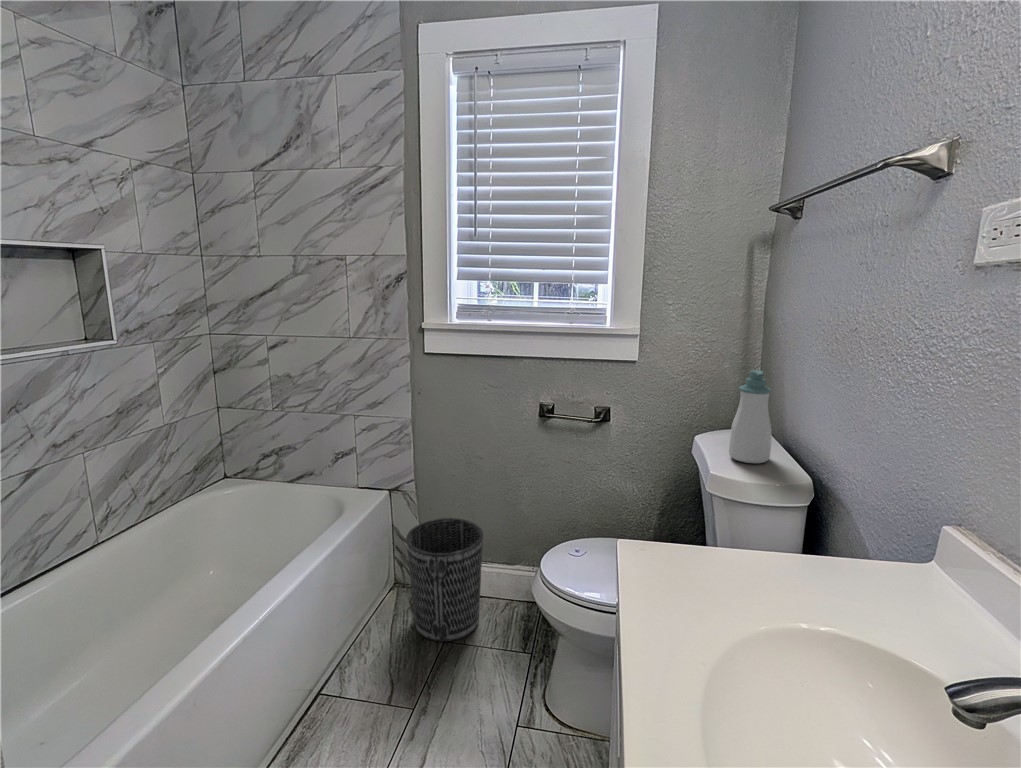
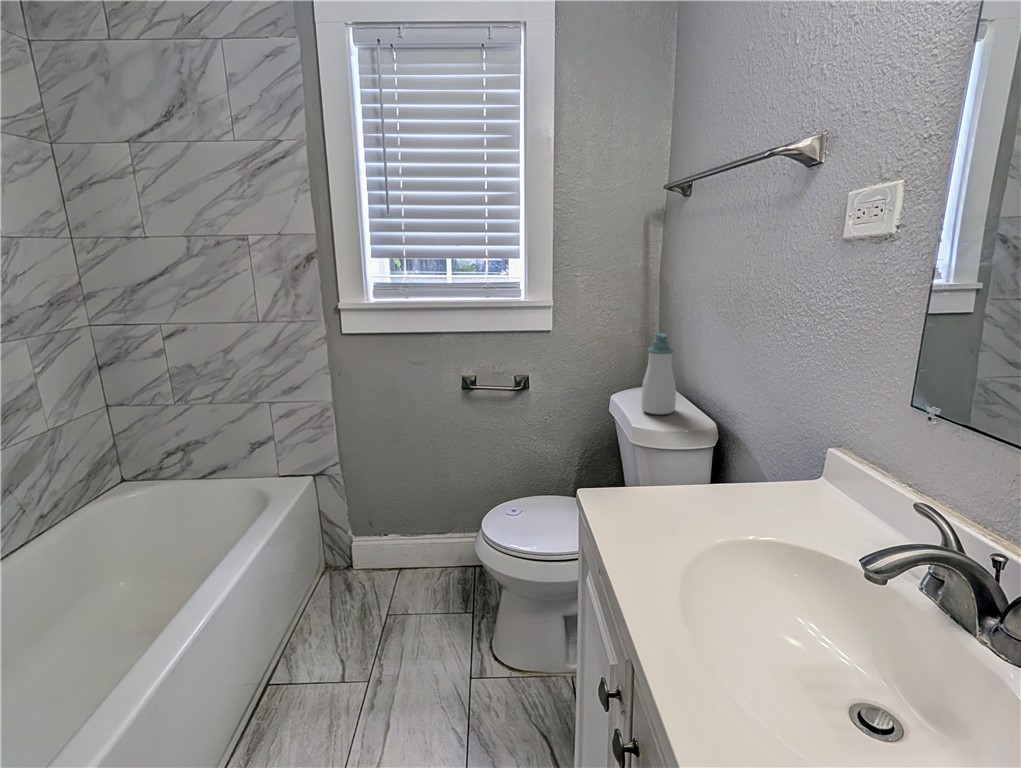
wastebasket: present [406,518,483,642] -> none [340,496,417,615]

